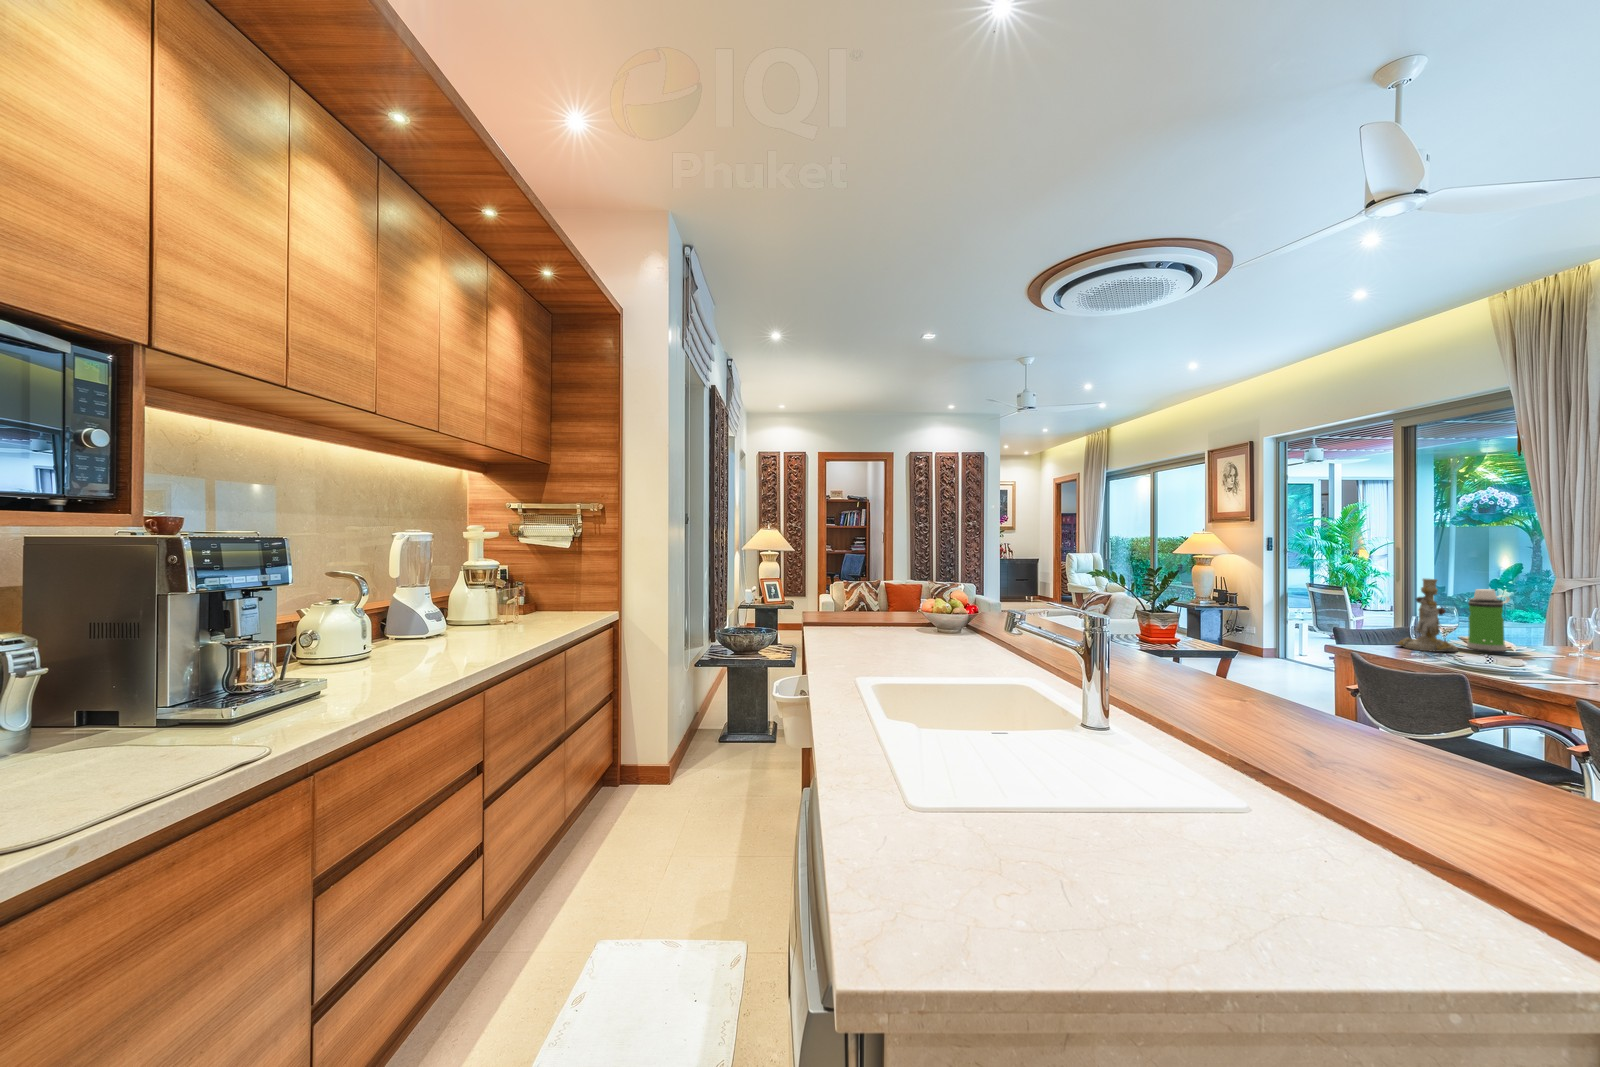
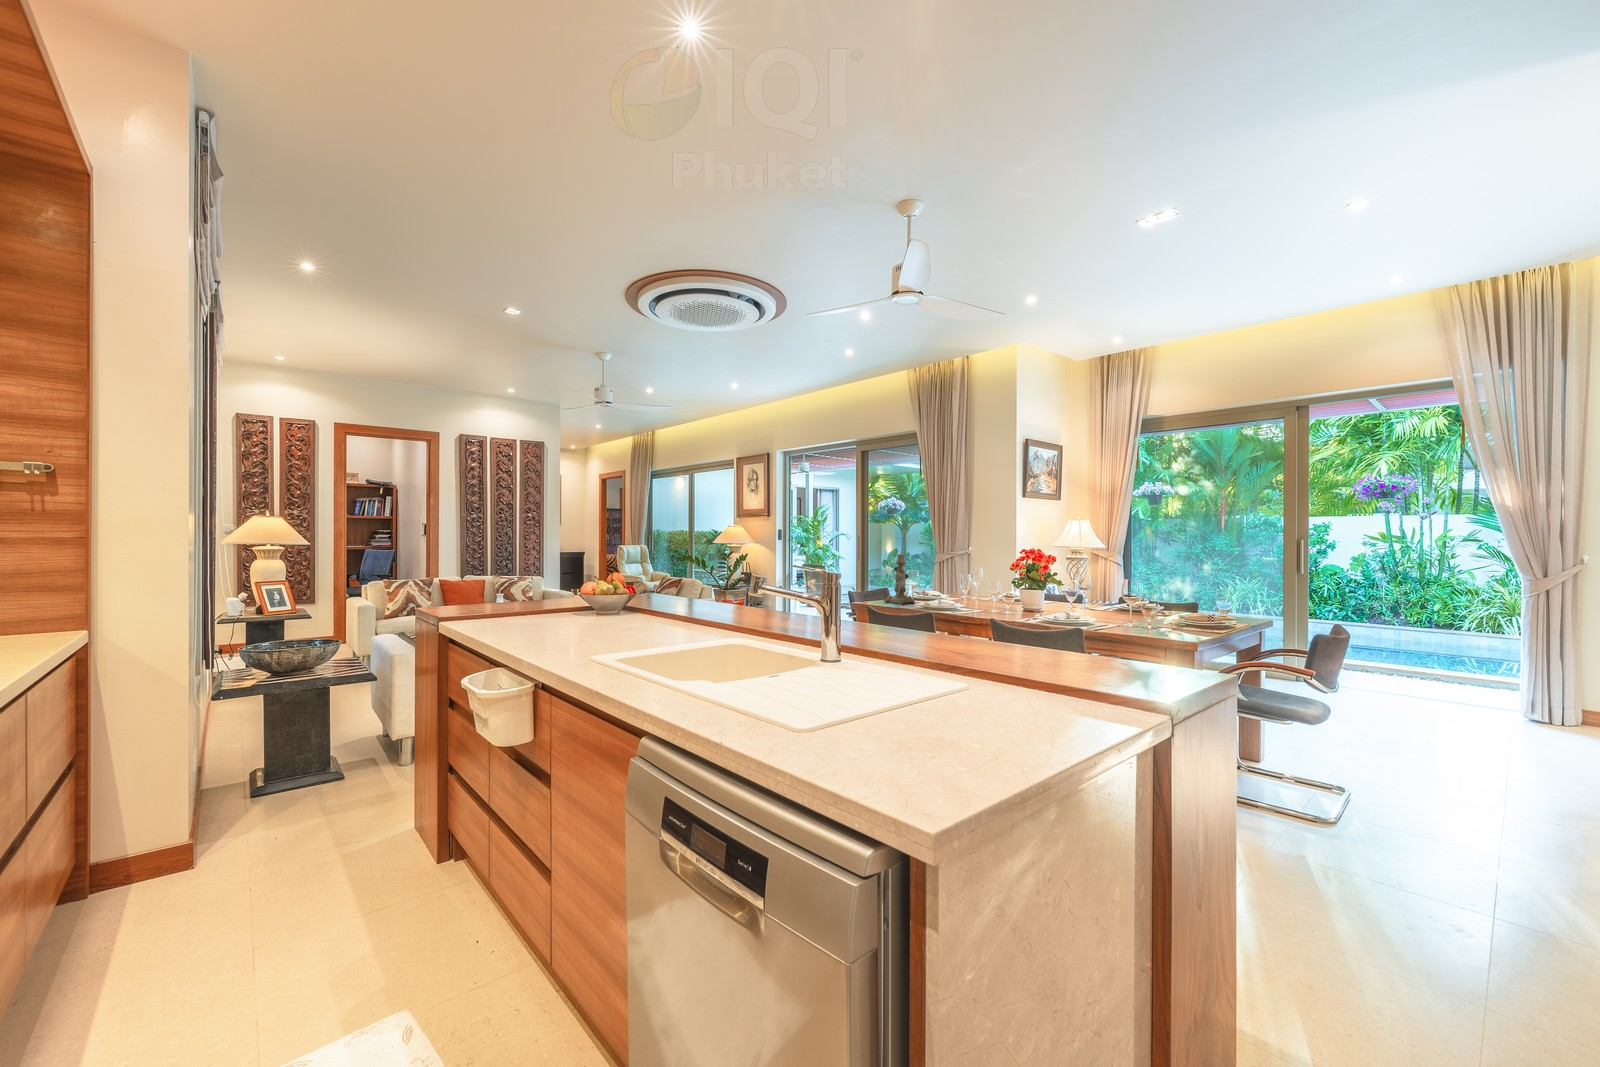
water bottle: present [1467,589,1510,651] -> none [916,561,937,601]

